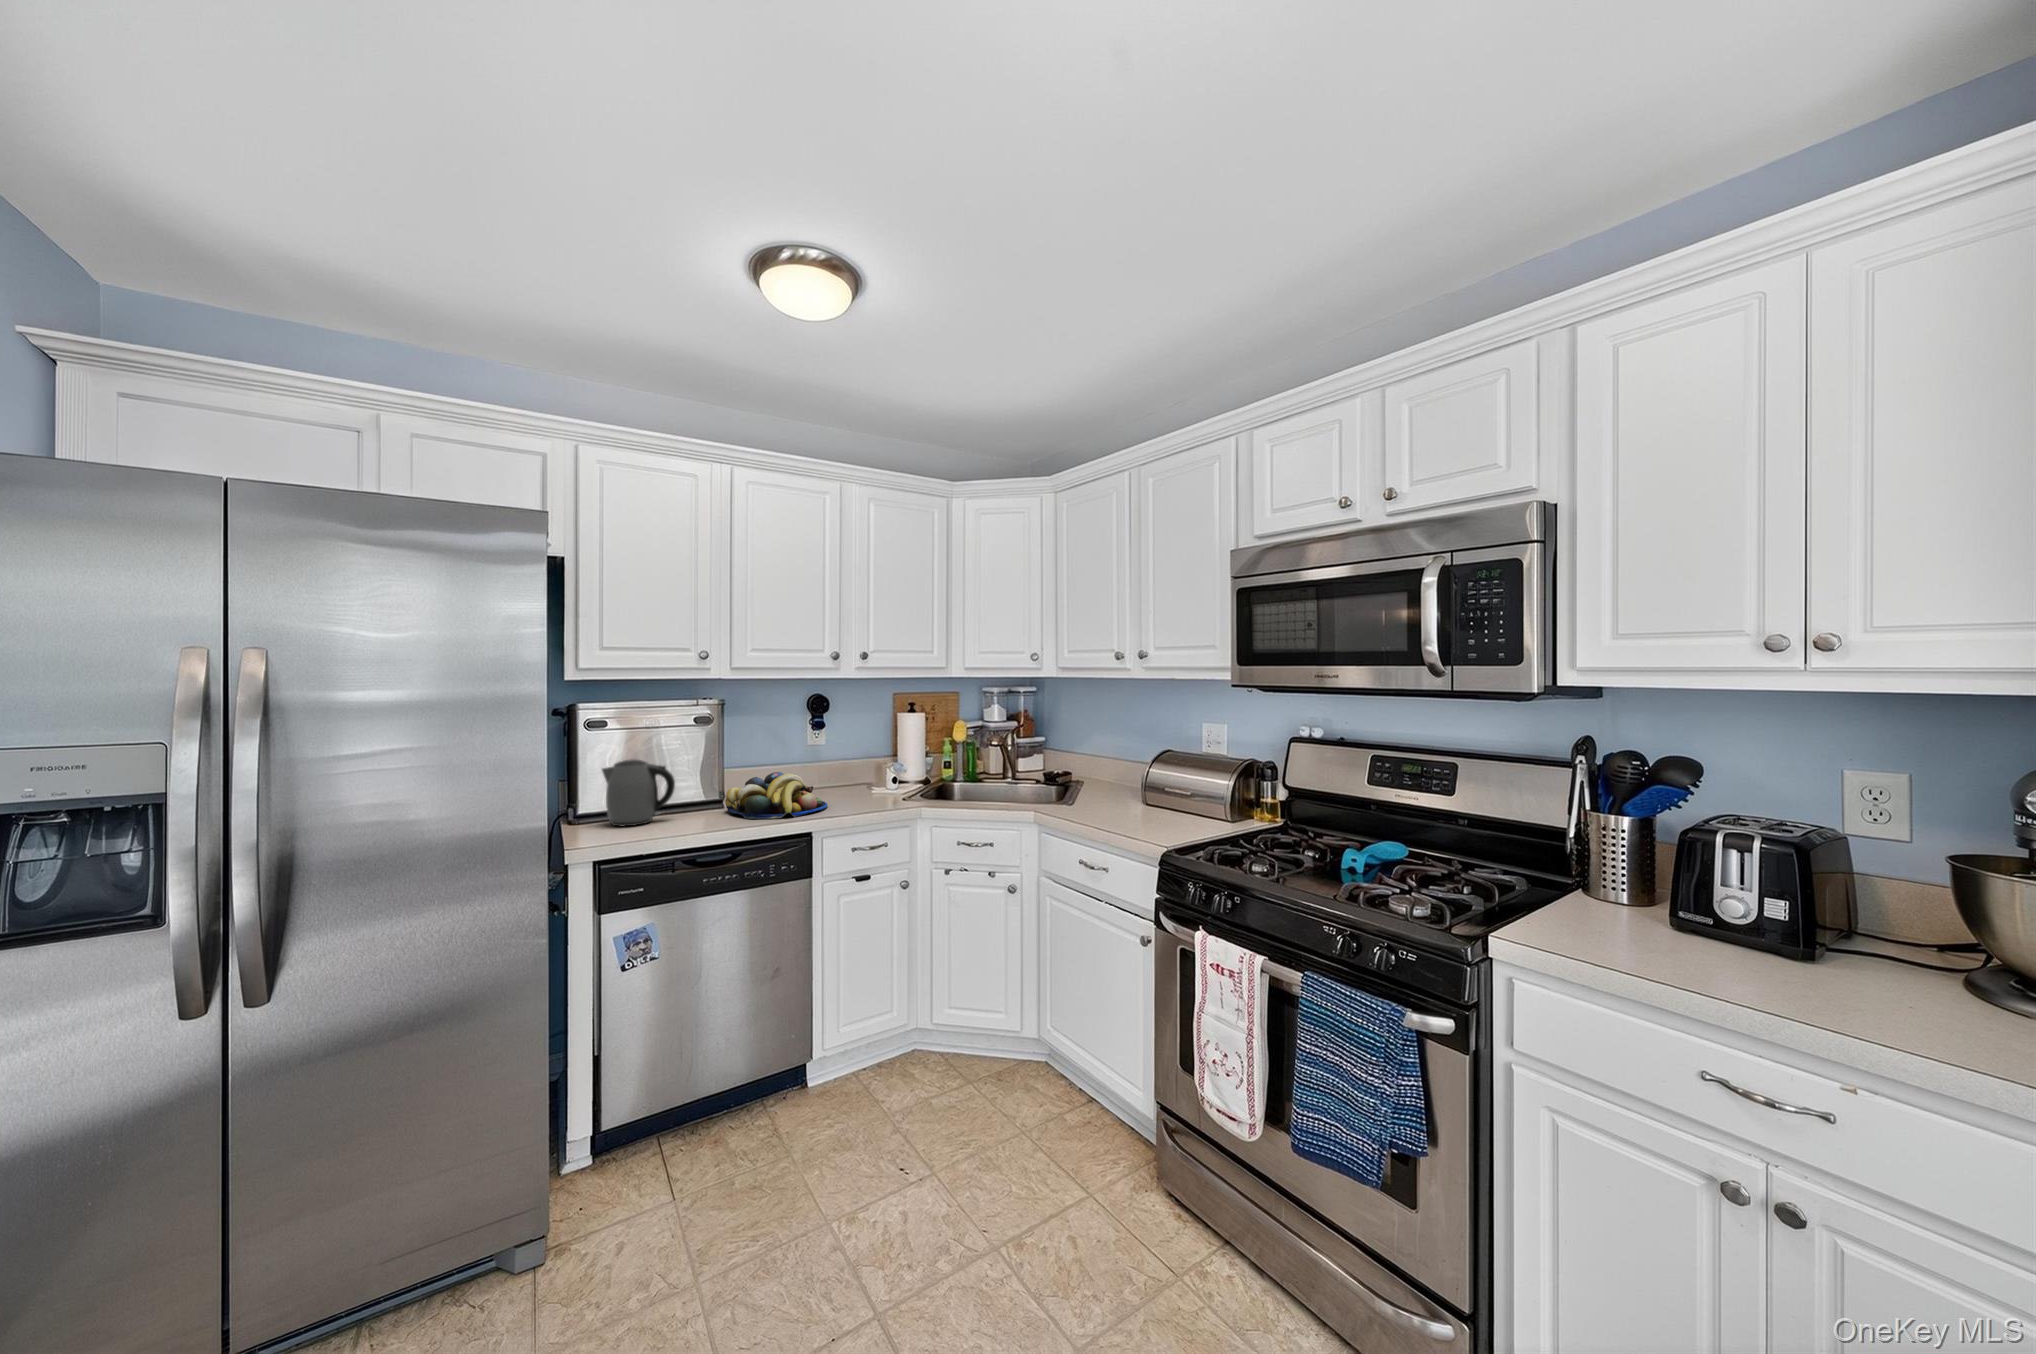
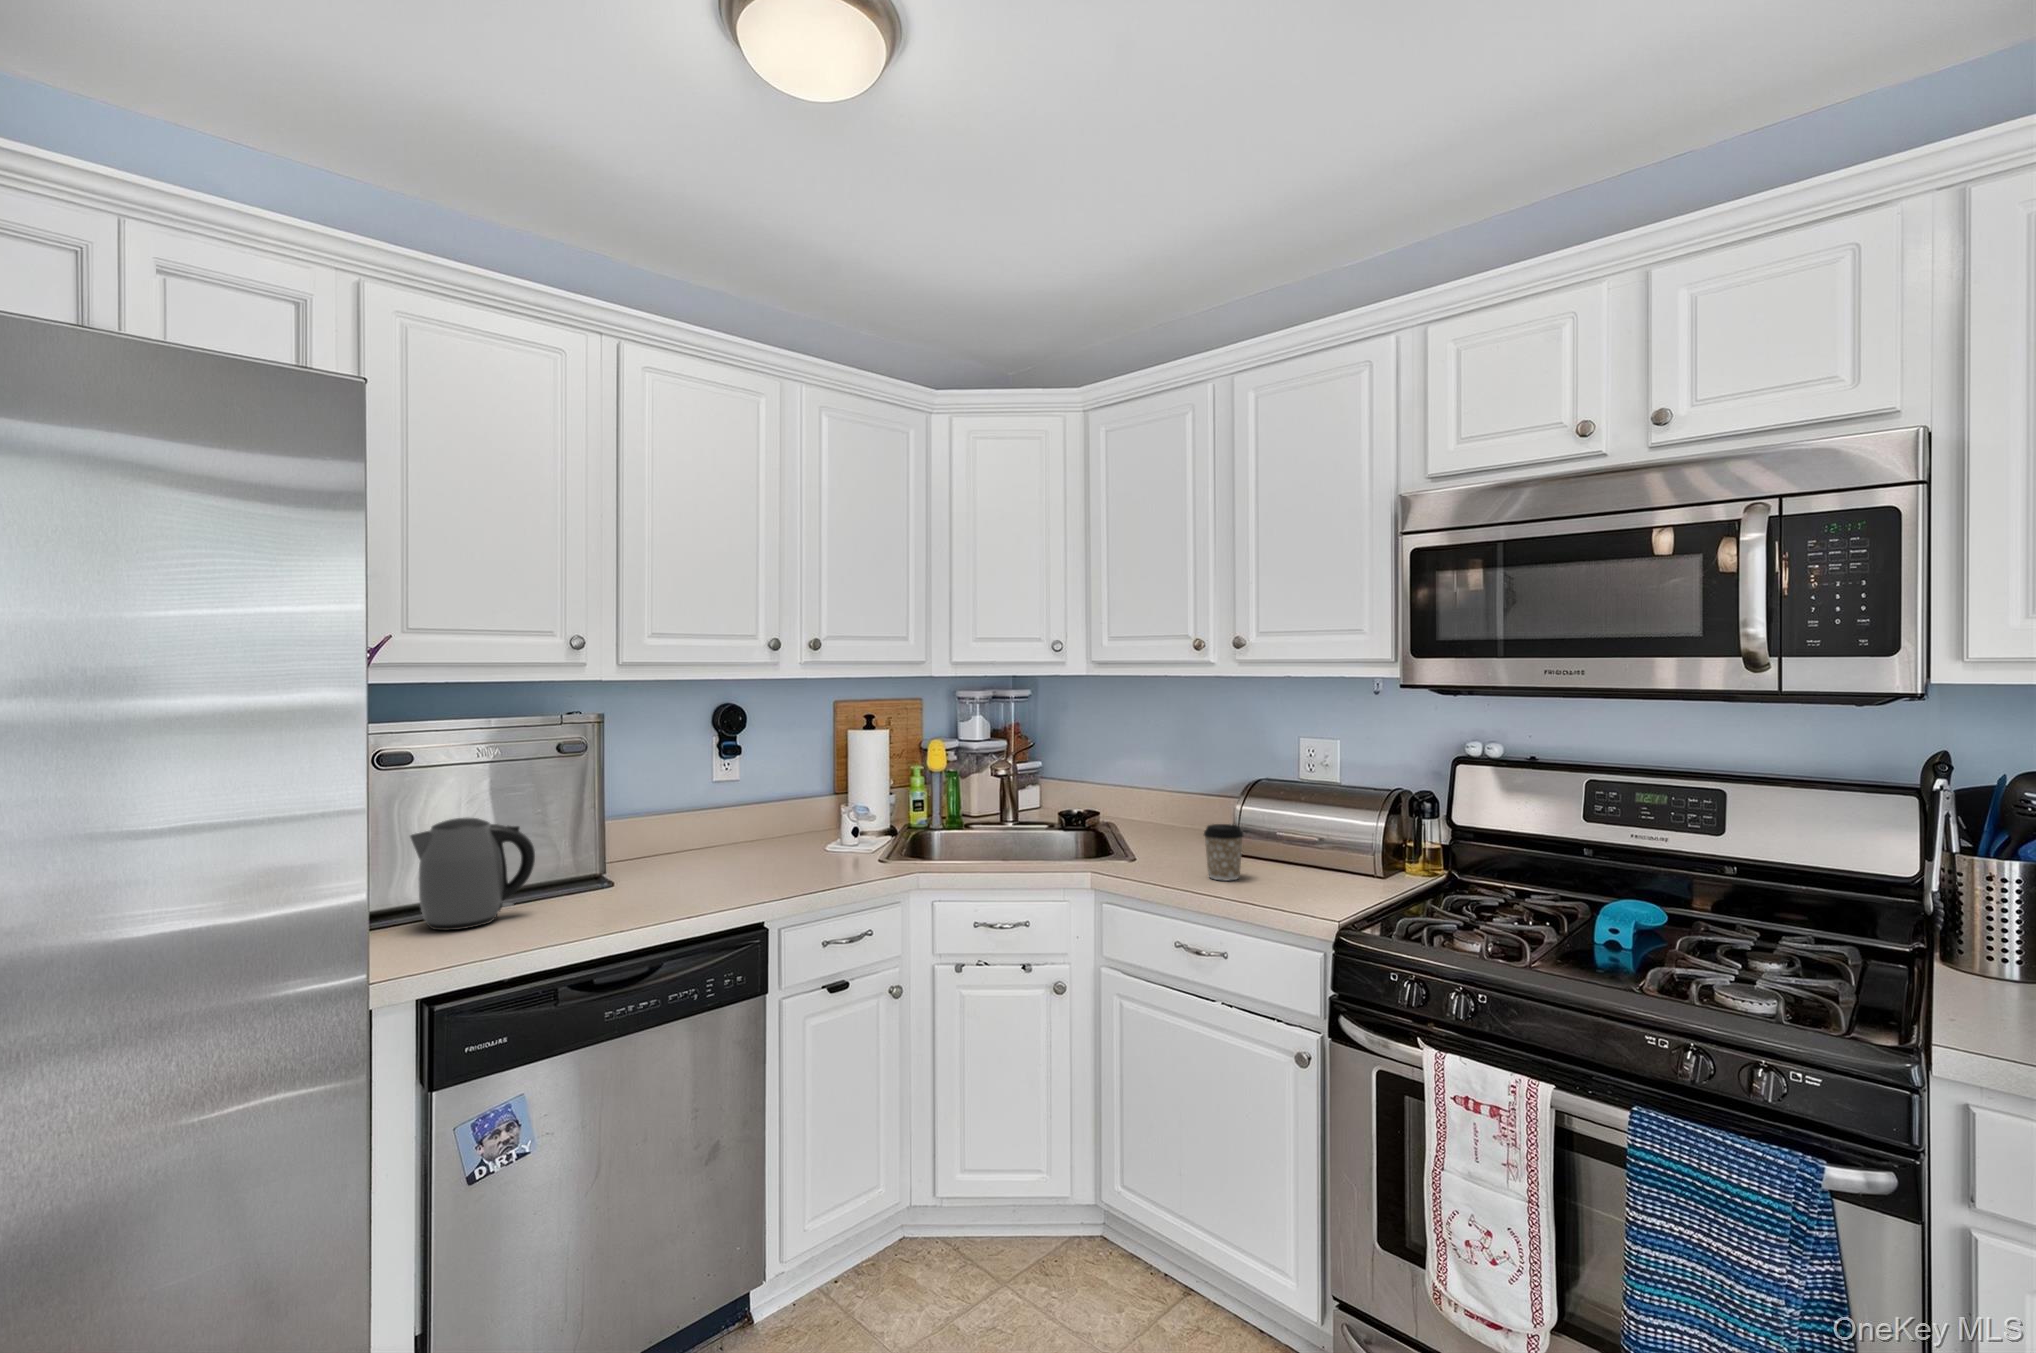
fruit bowl: present [725,772,827,819] -> none [611,827,772,906]
coffee cup: none [1109,781,1137,820] -> present [1204,824,1243,880]

